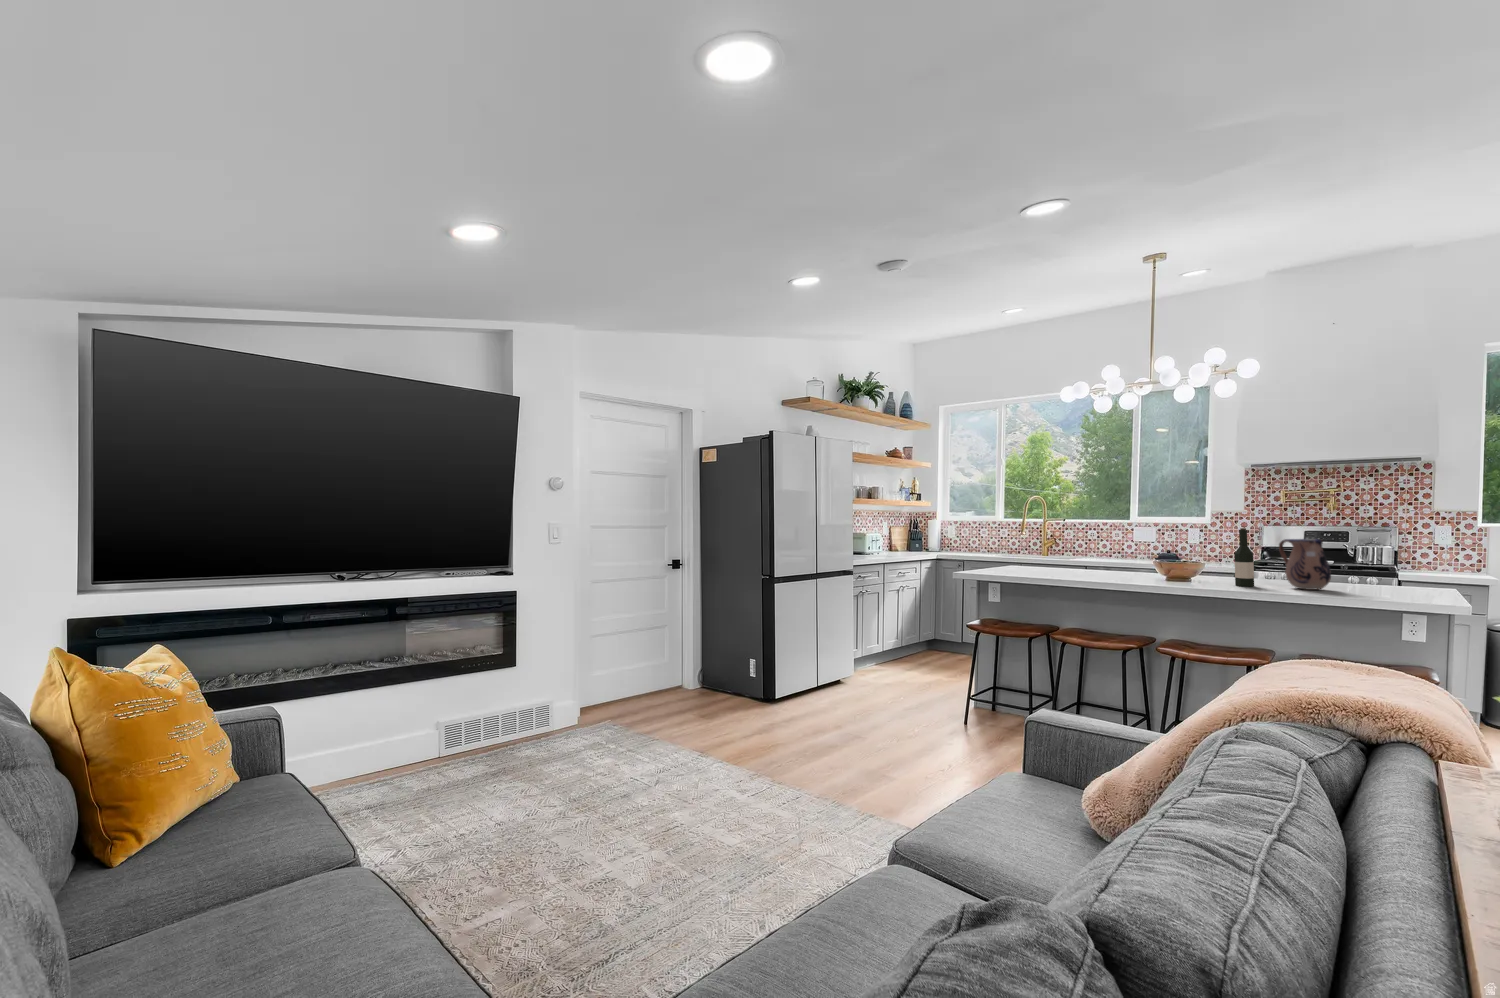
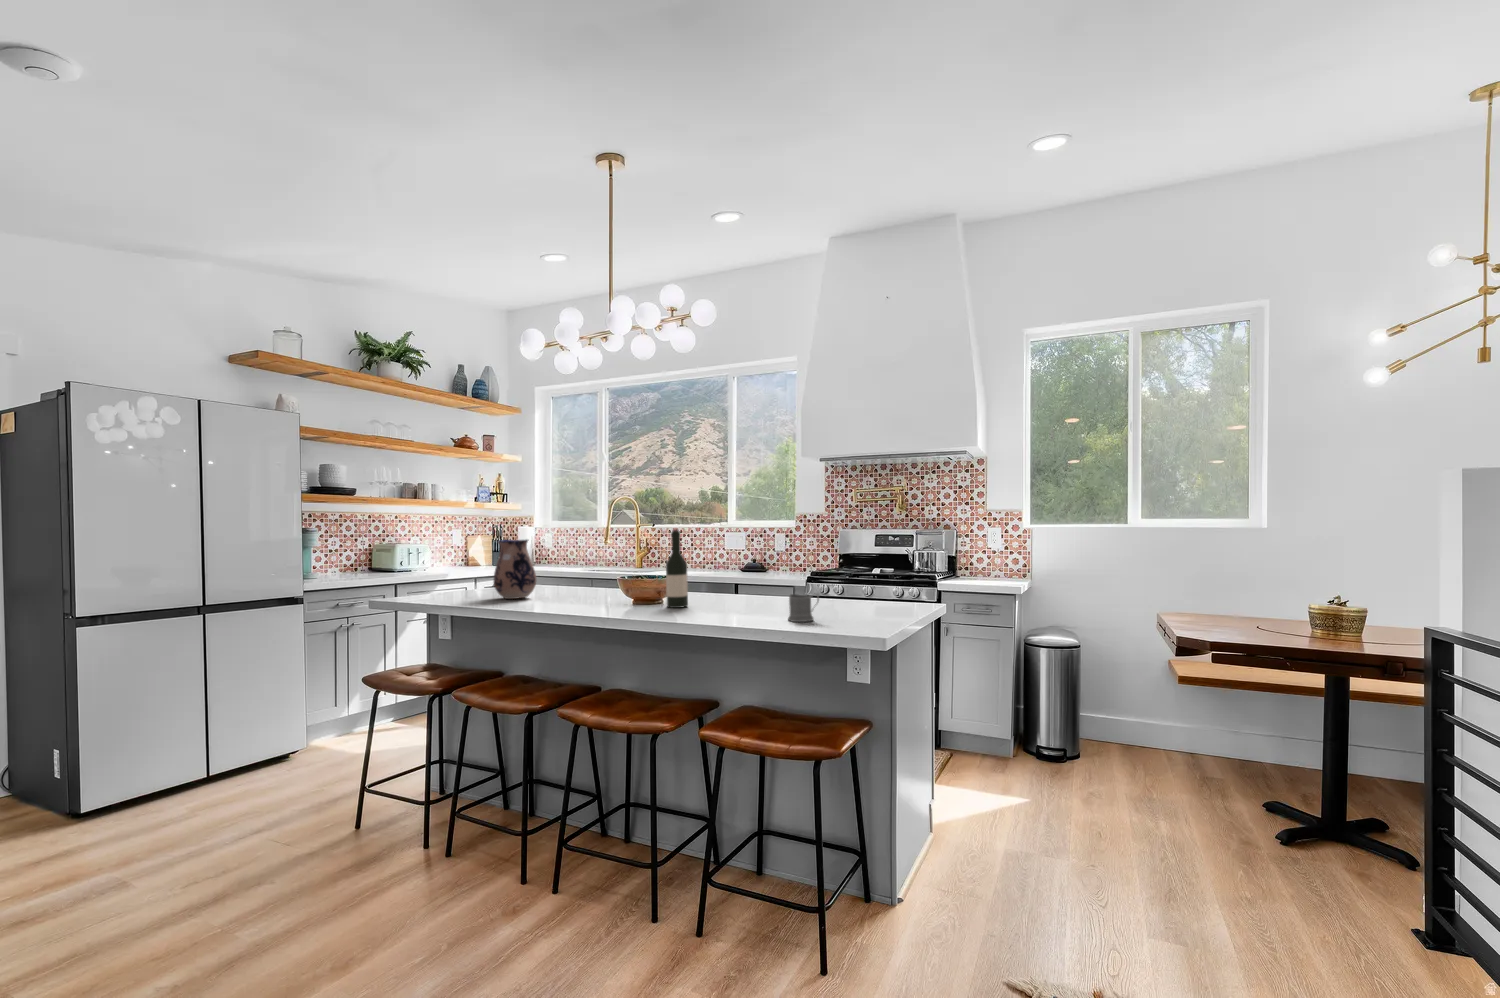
ceramic pitcher: present [1279,539,1331,590] -> present [493,540,536,599]
mug: none [1388,579,1425,600] -> present [788,594,819,622]

